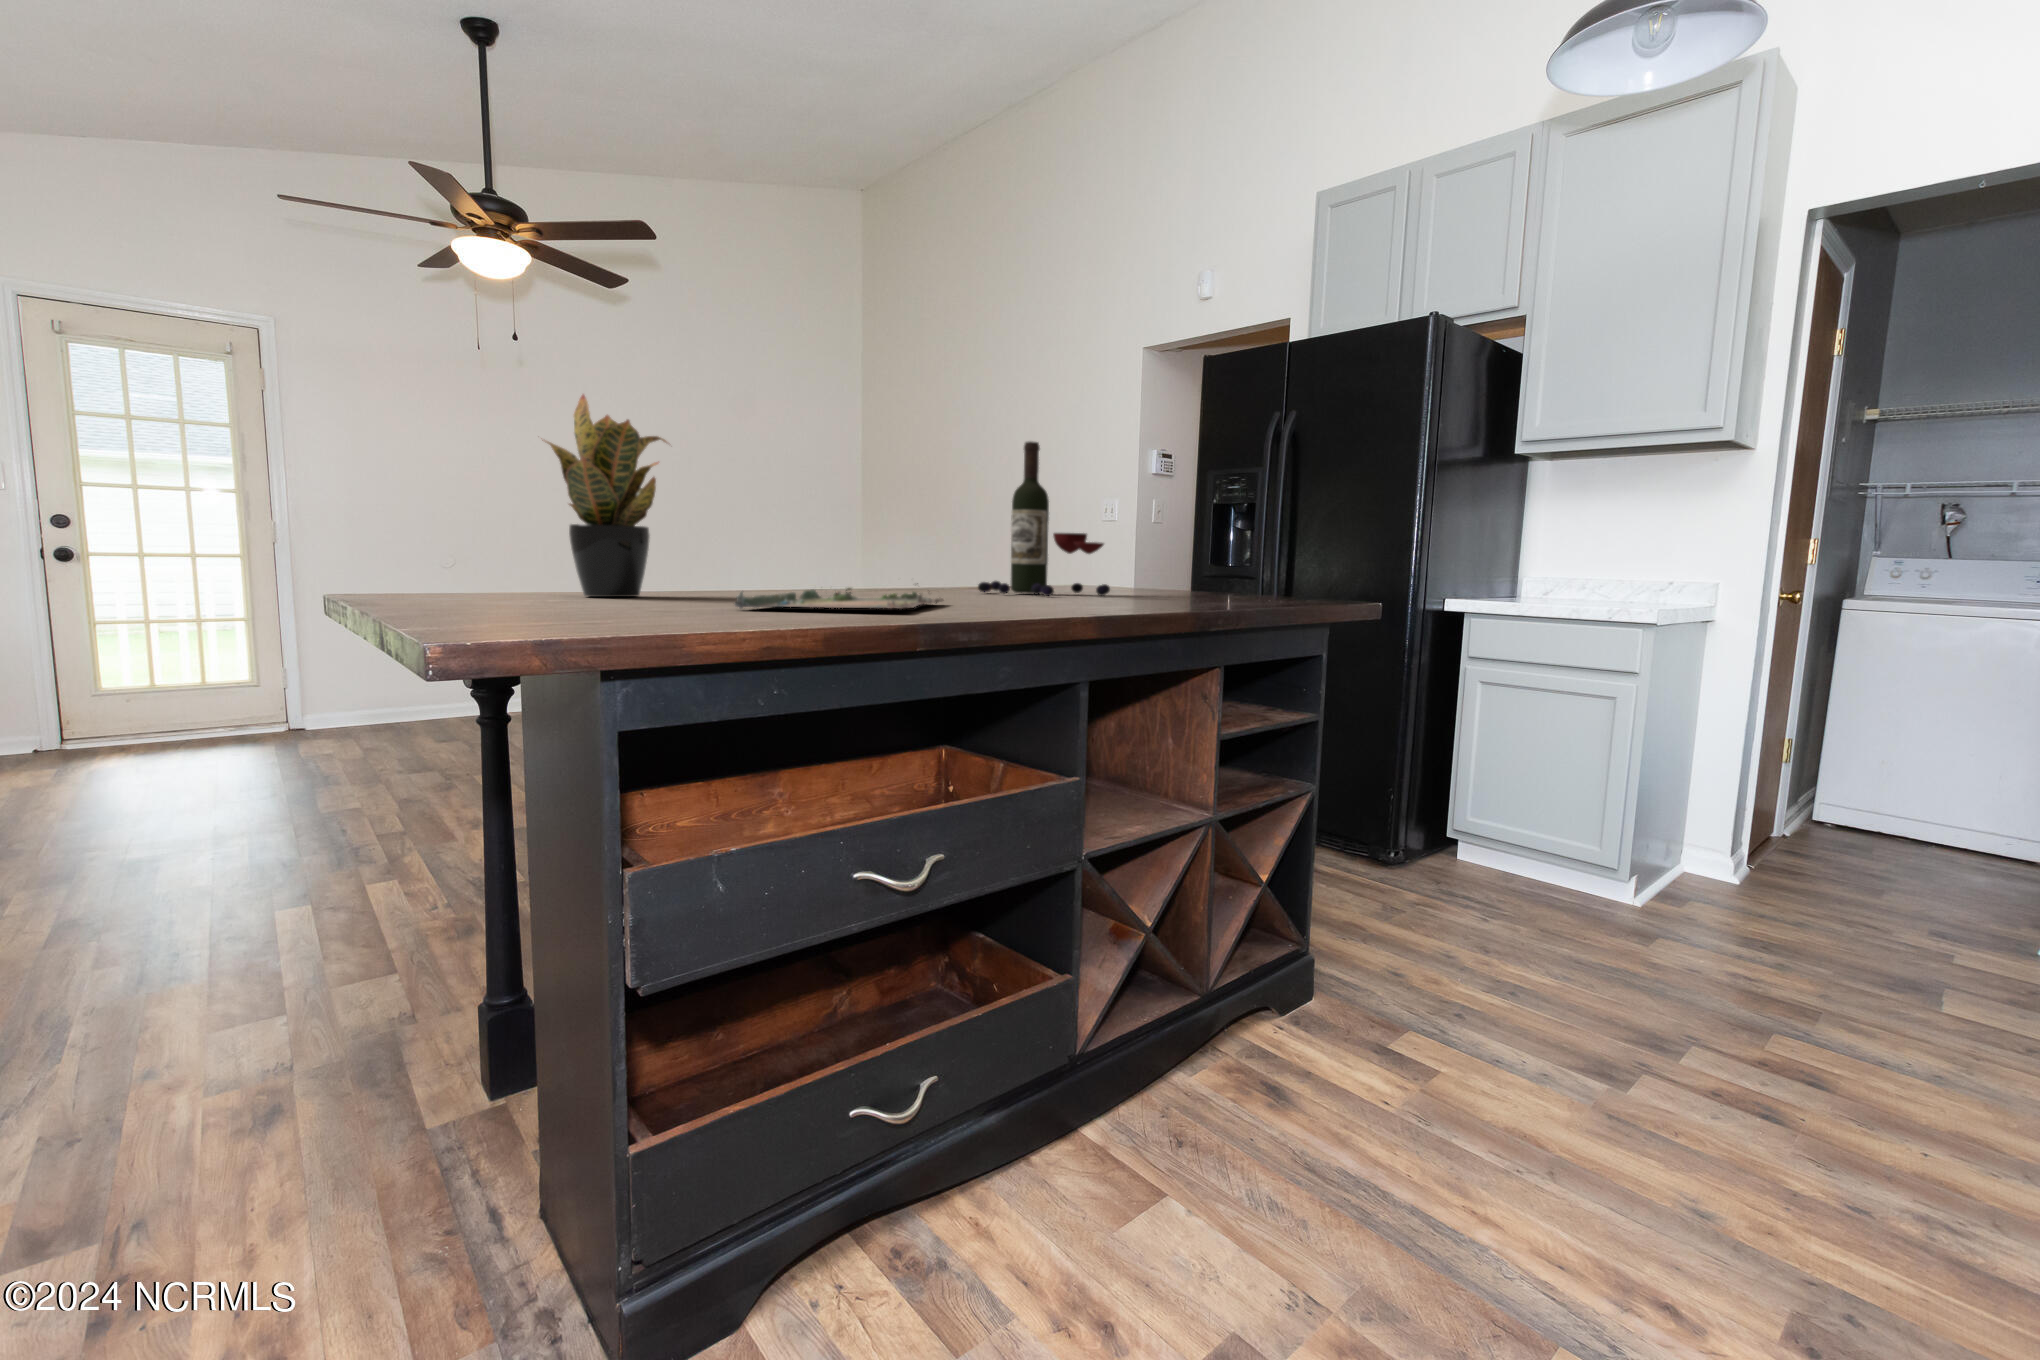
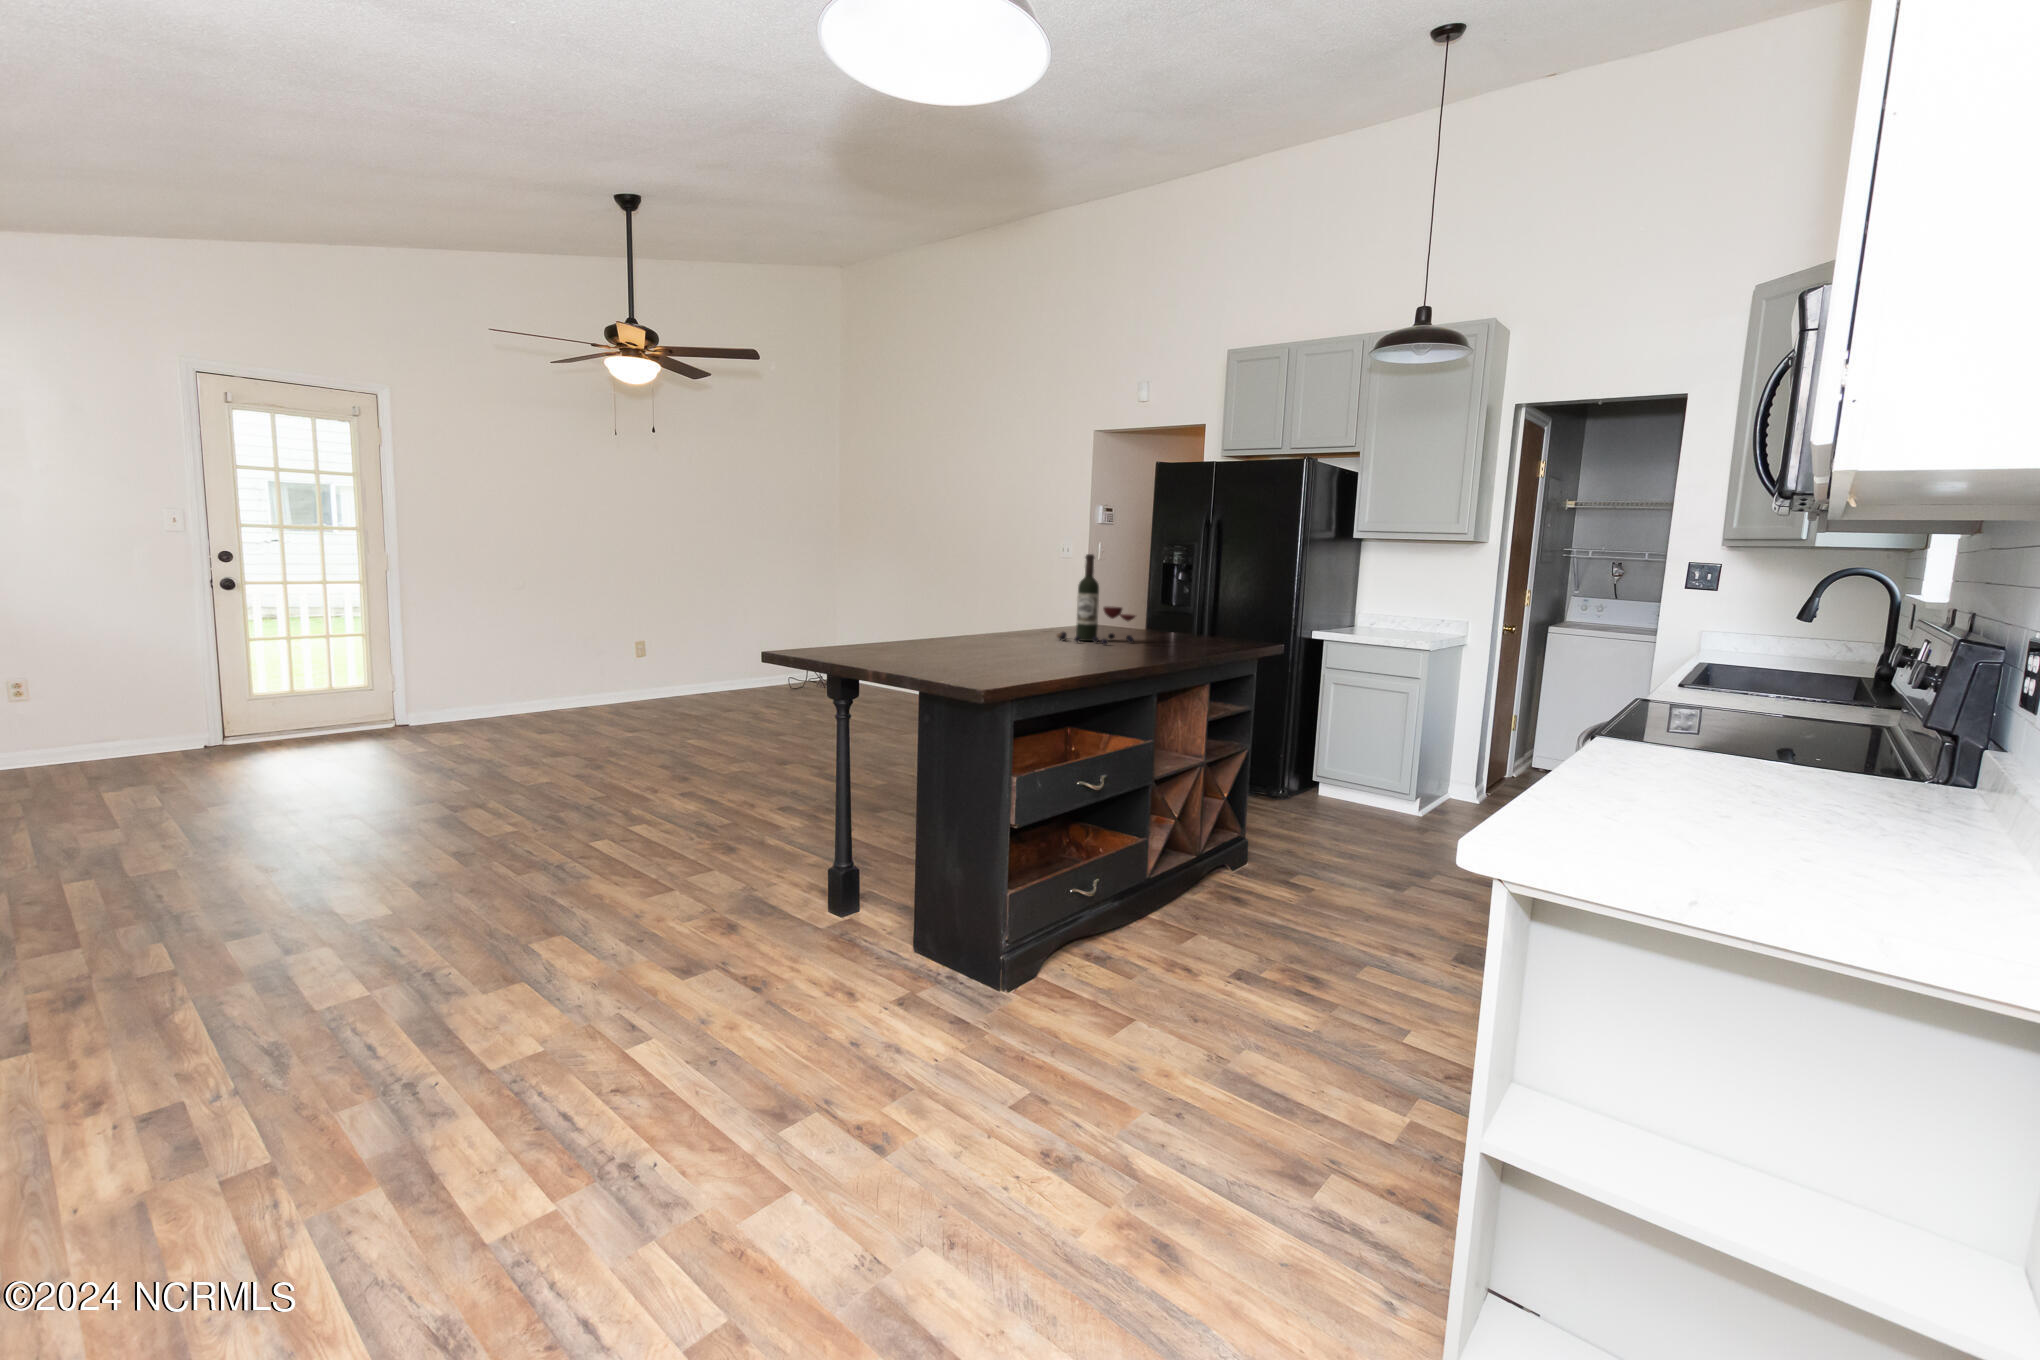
potted plant: present [541,394,667,597] -> none [868,548,945,656]
tray: present [734,583,944,609] -> none [1011,646,1093,668]

